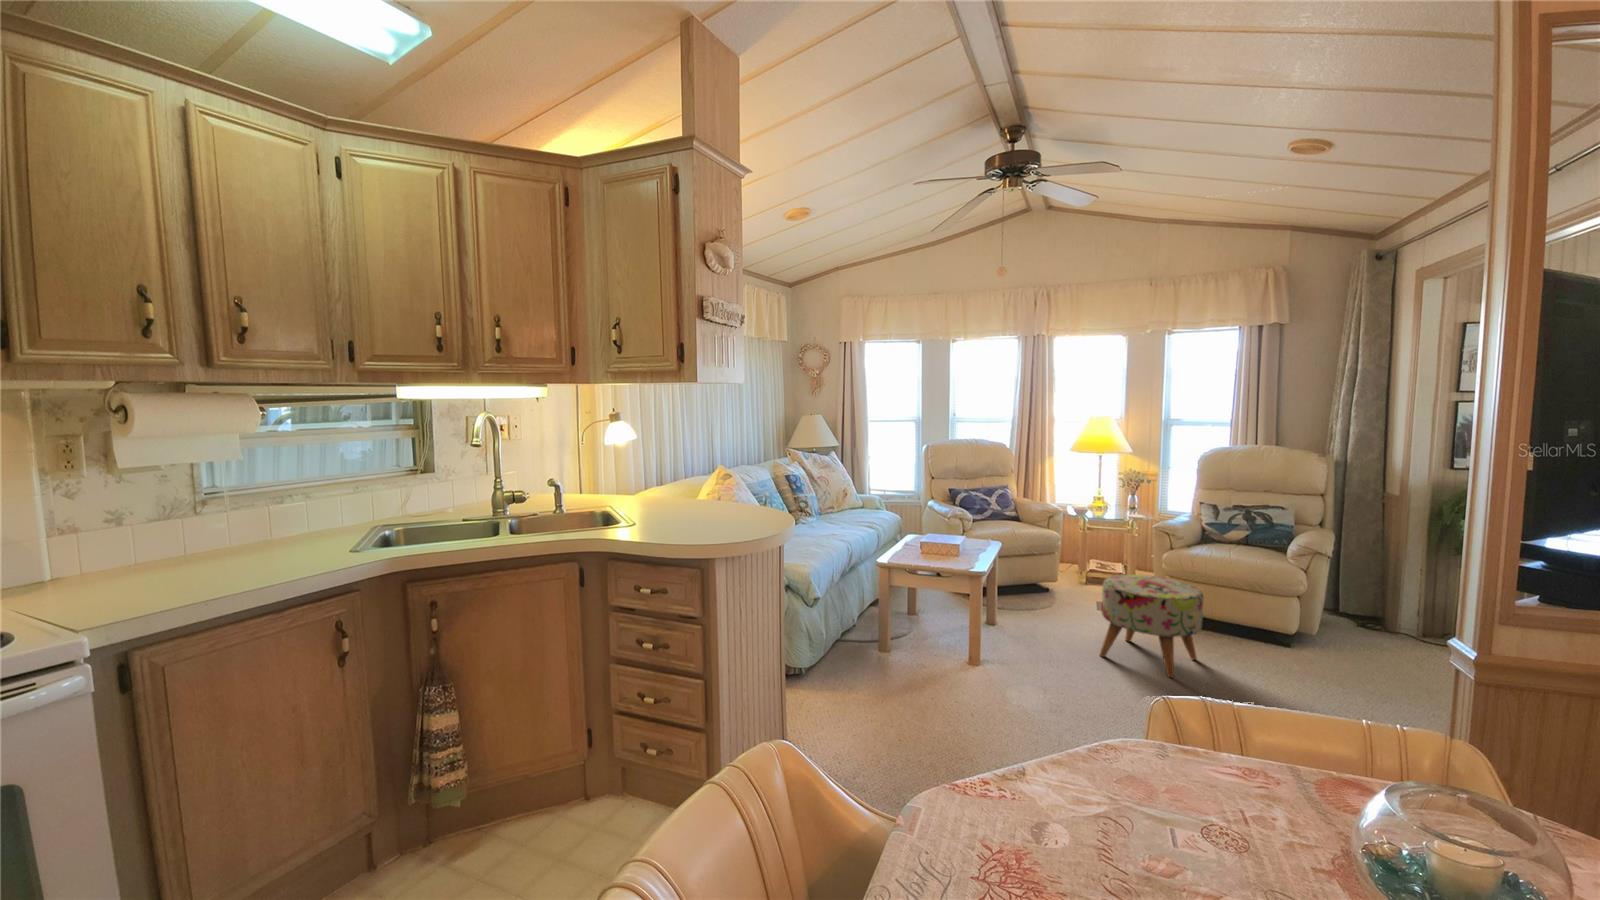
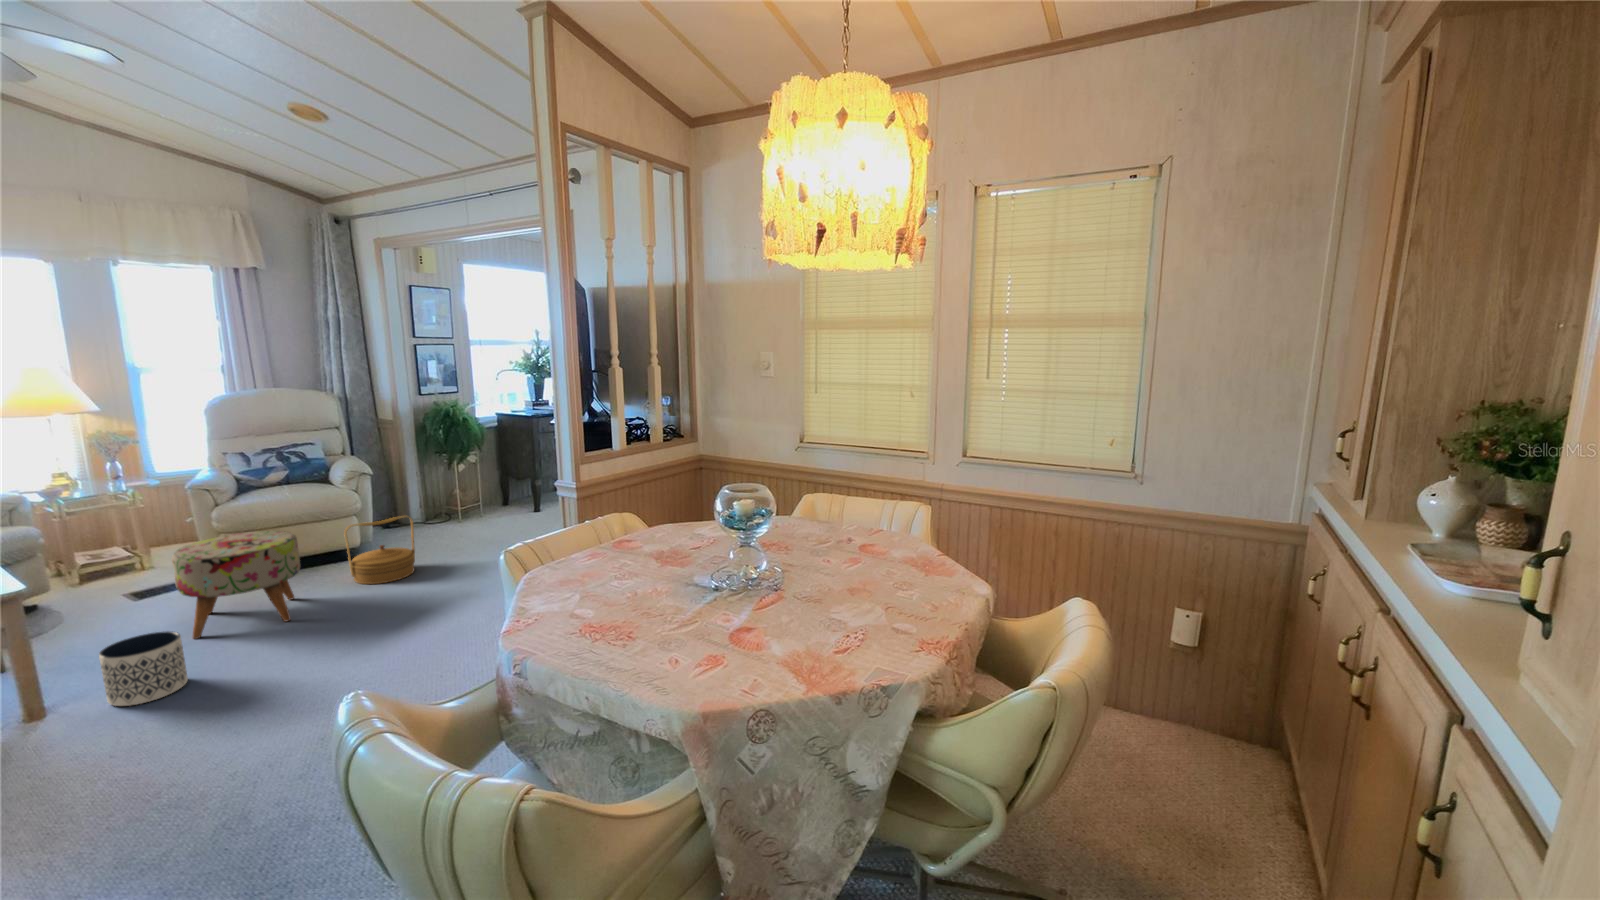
basket: none [1262,605,1353,692] -> present [344,515,415,584]
planter: none [1017,631,1068,689] -> present [99,631,188,706]

